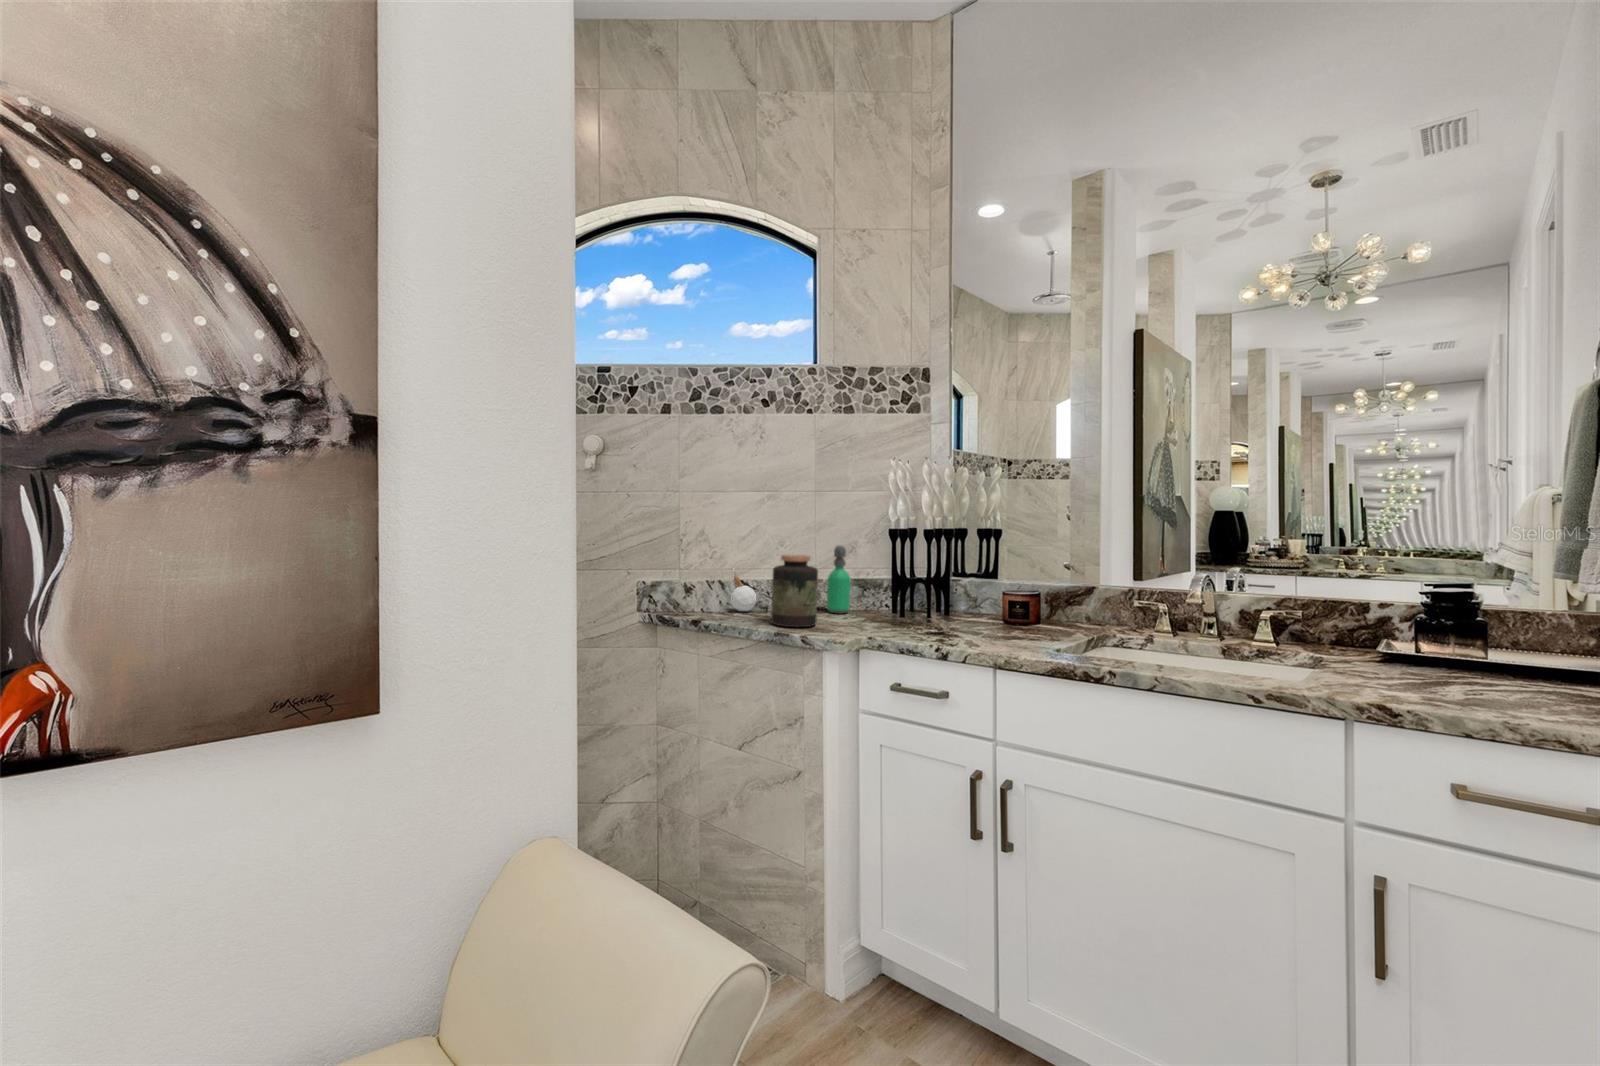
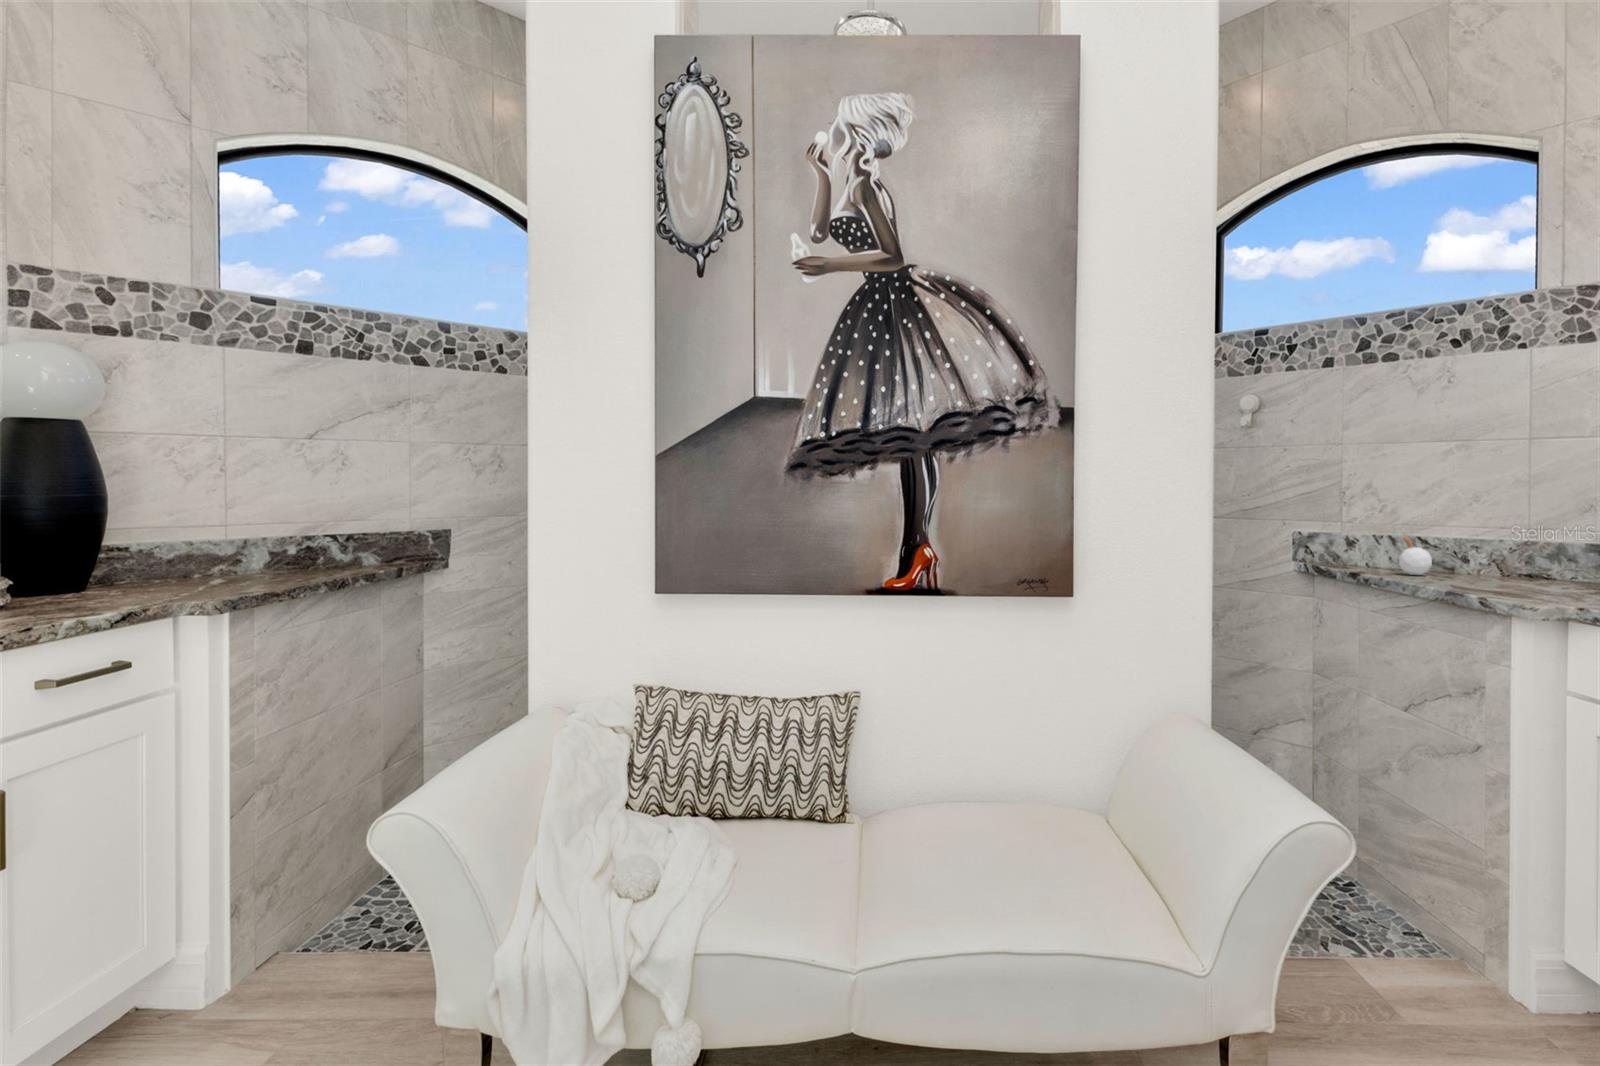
soap dispenser: present [827,546,851,613] -> none [1534,501,1570,582]
jar: present [771,555,818,627] -> none [1440,510,1502,587]

